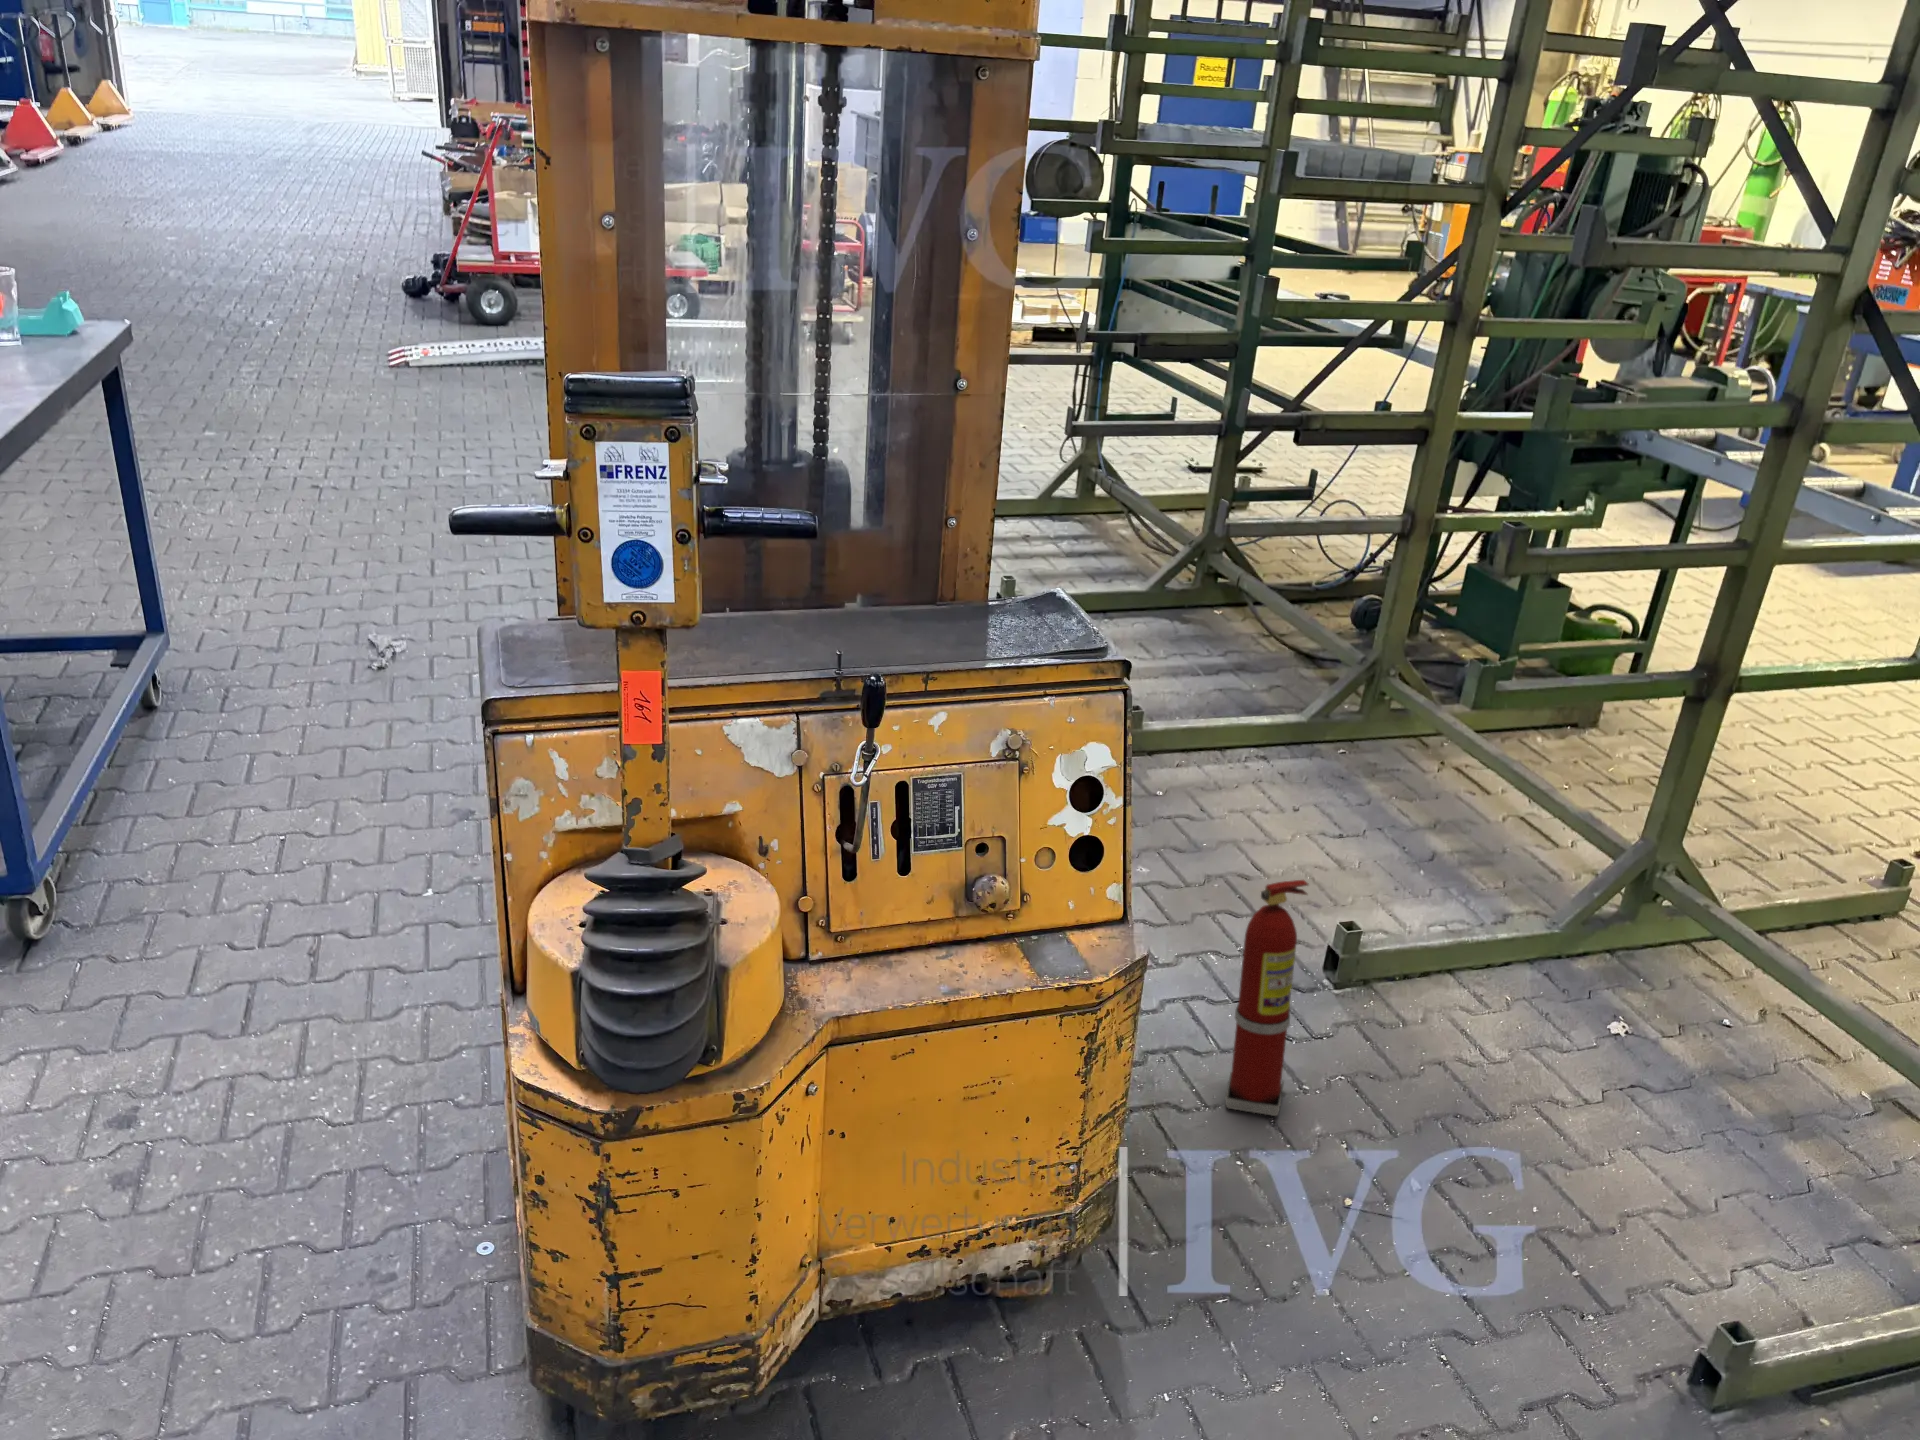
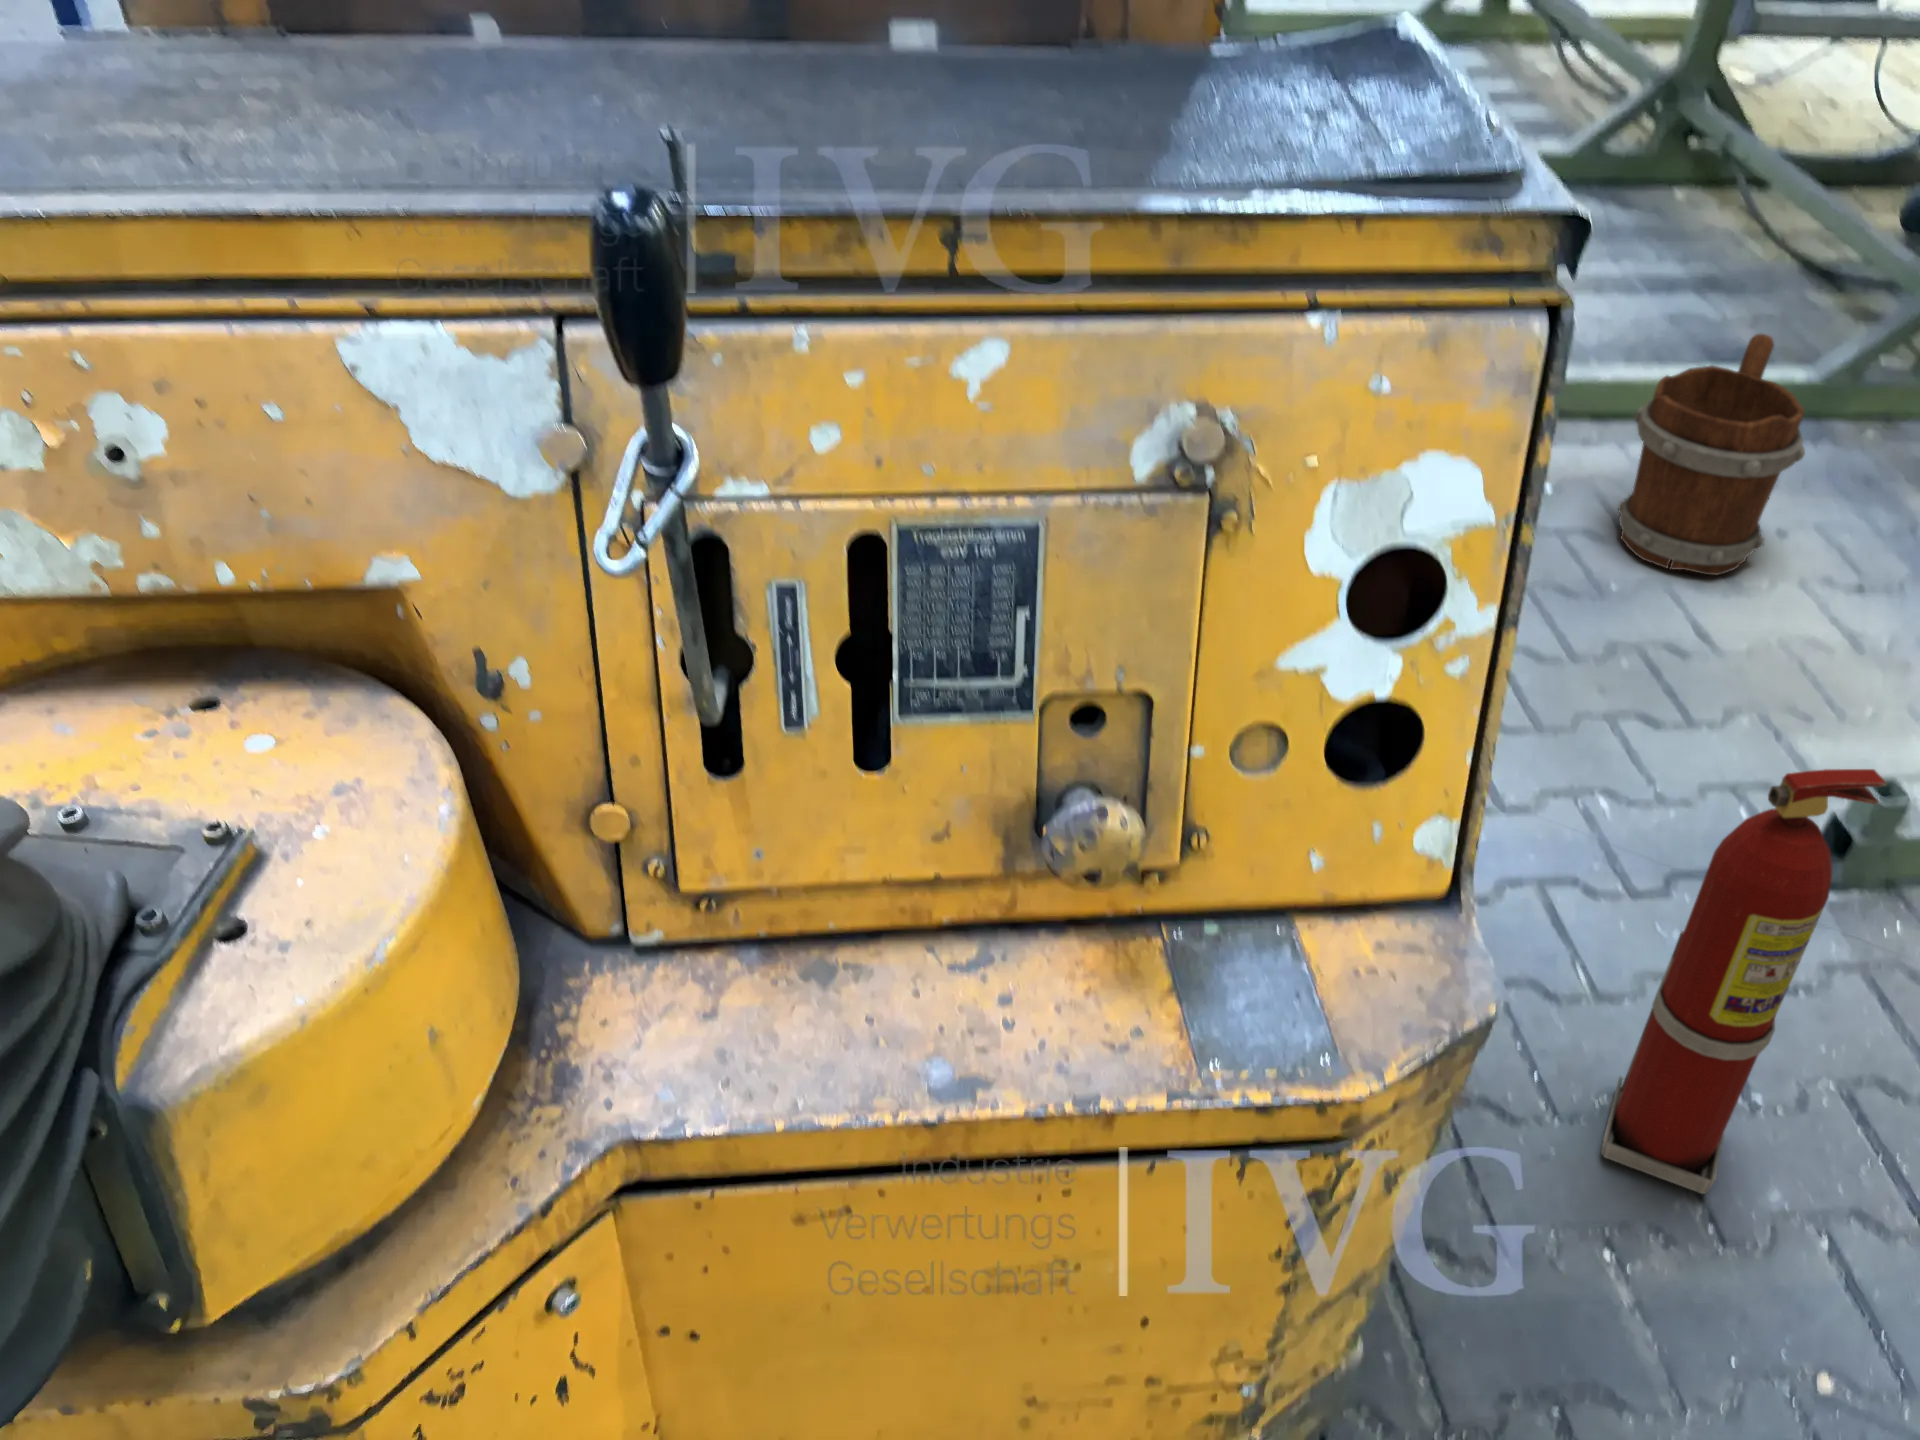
bucket: none [1200,699,1295,840] -> present [1618,334,1805,575]

